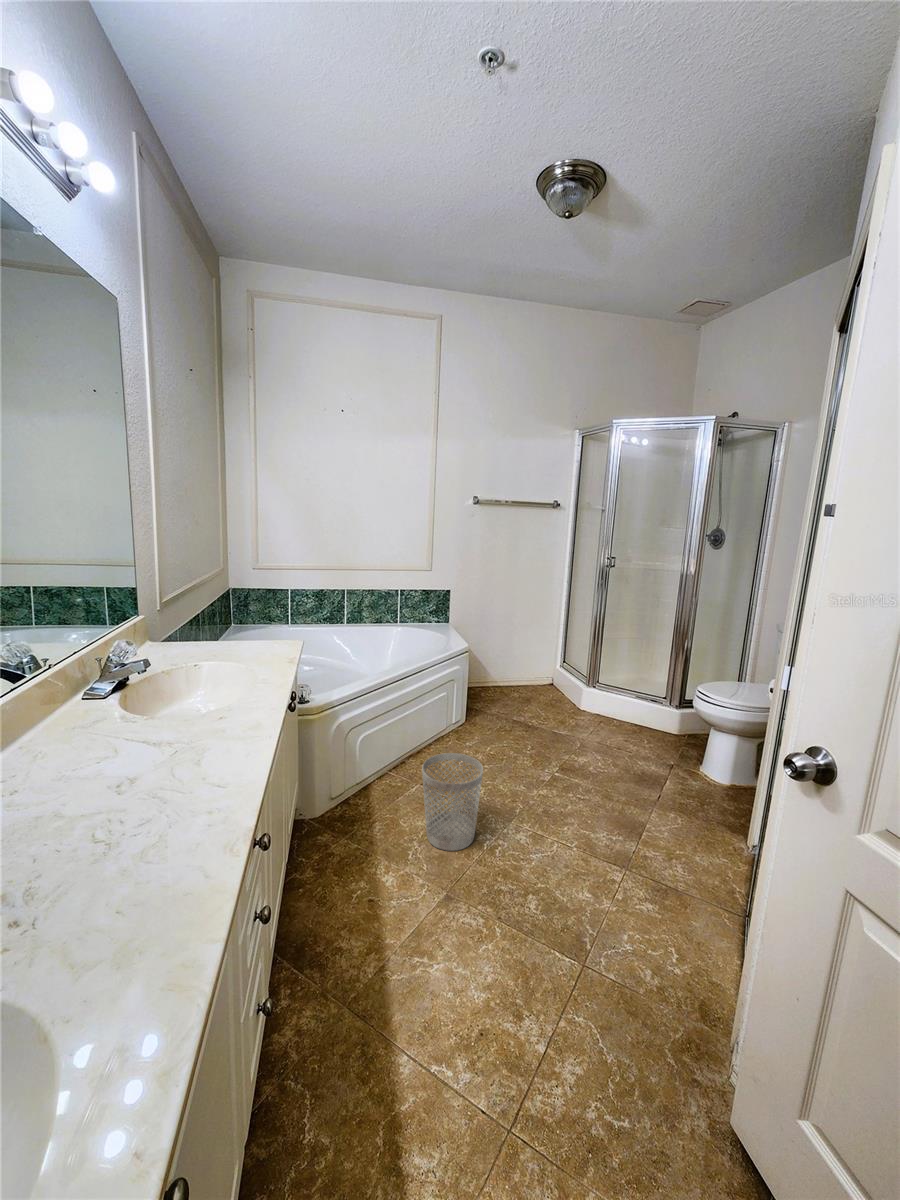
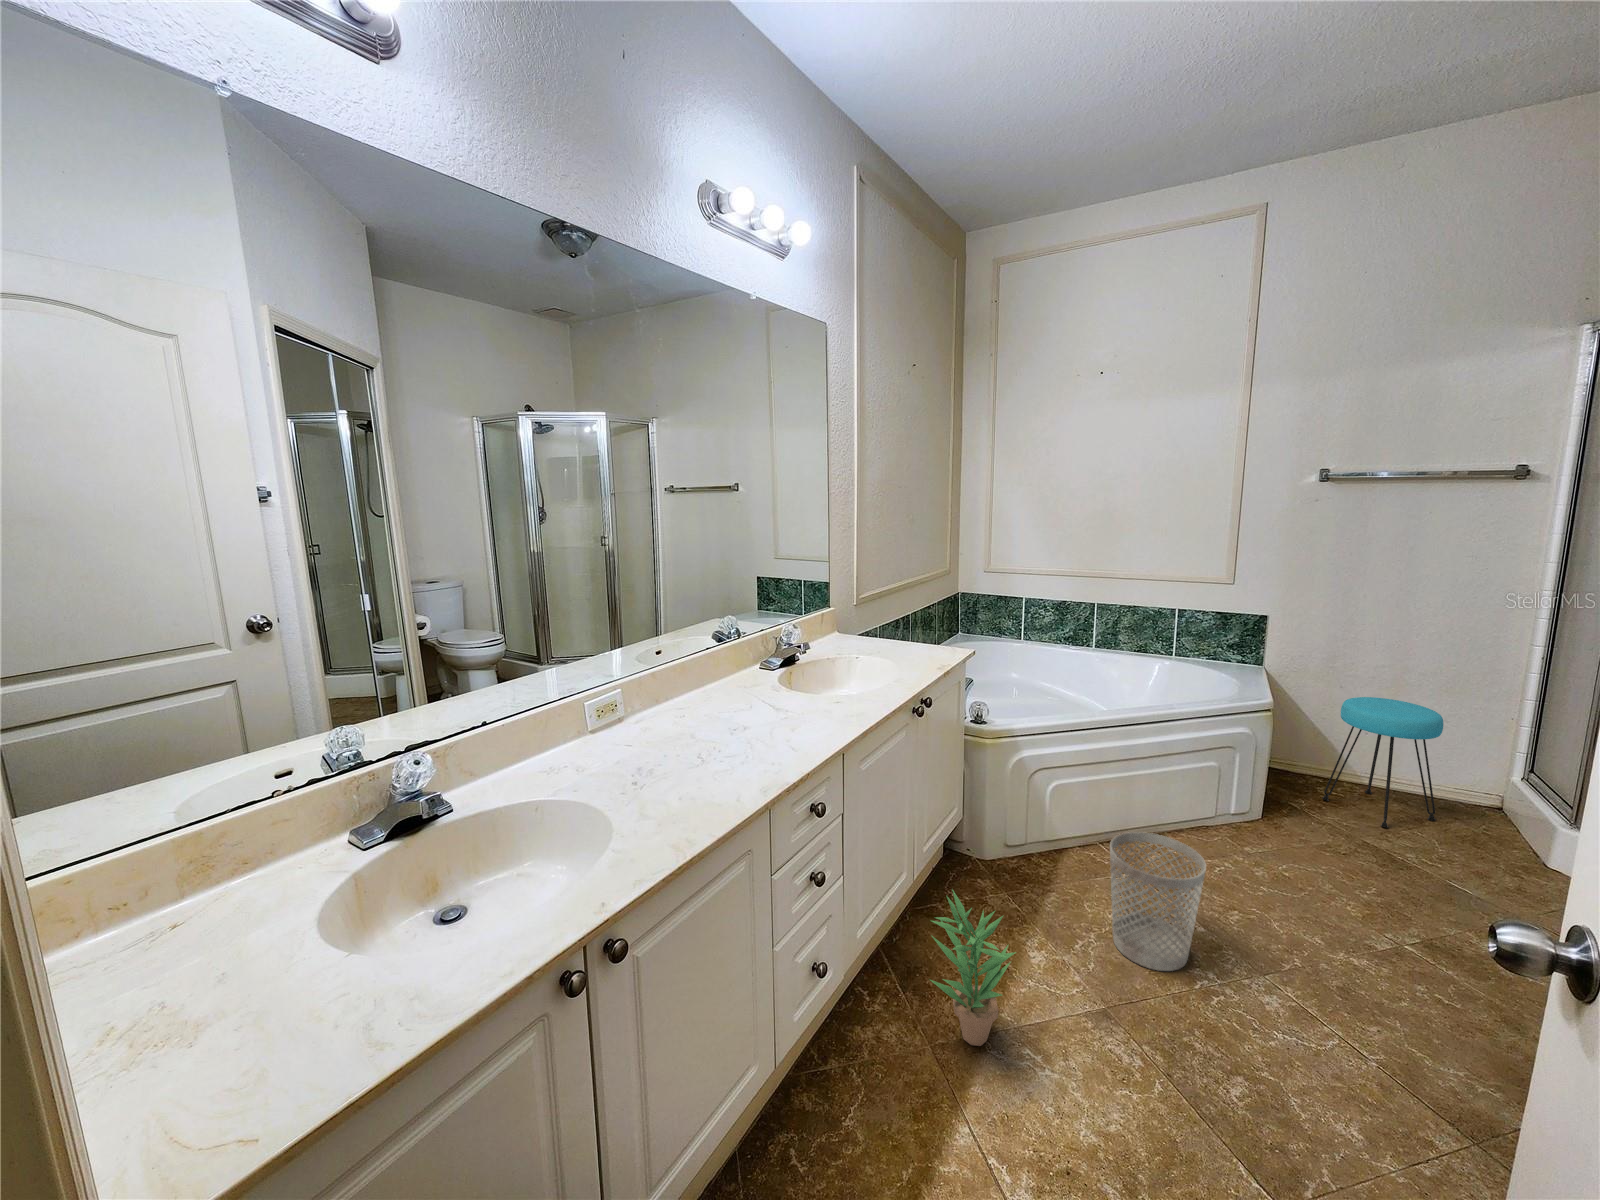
stool: none [487,633,538,708] -> present [1322,697,1443,827]
potted plant: none [335,858,411,983] -> present [930,890,1016,1046]

